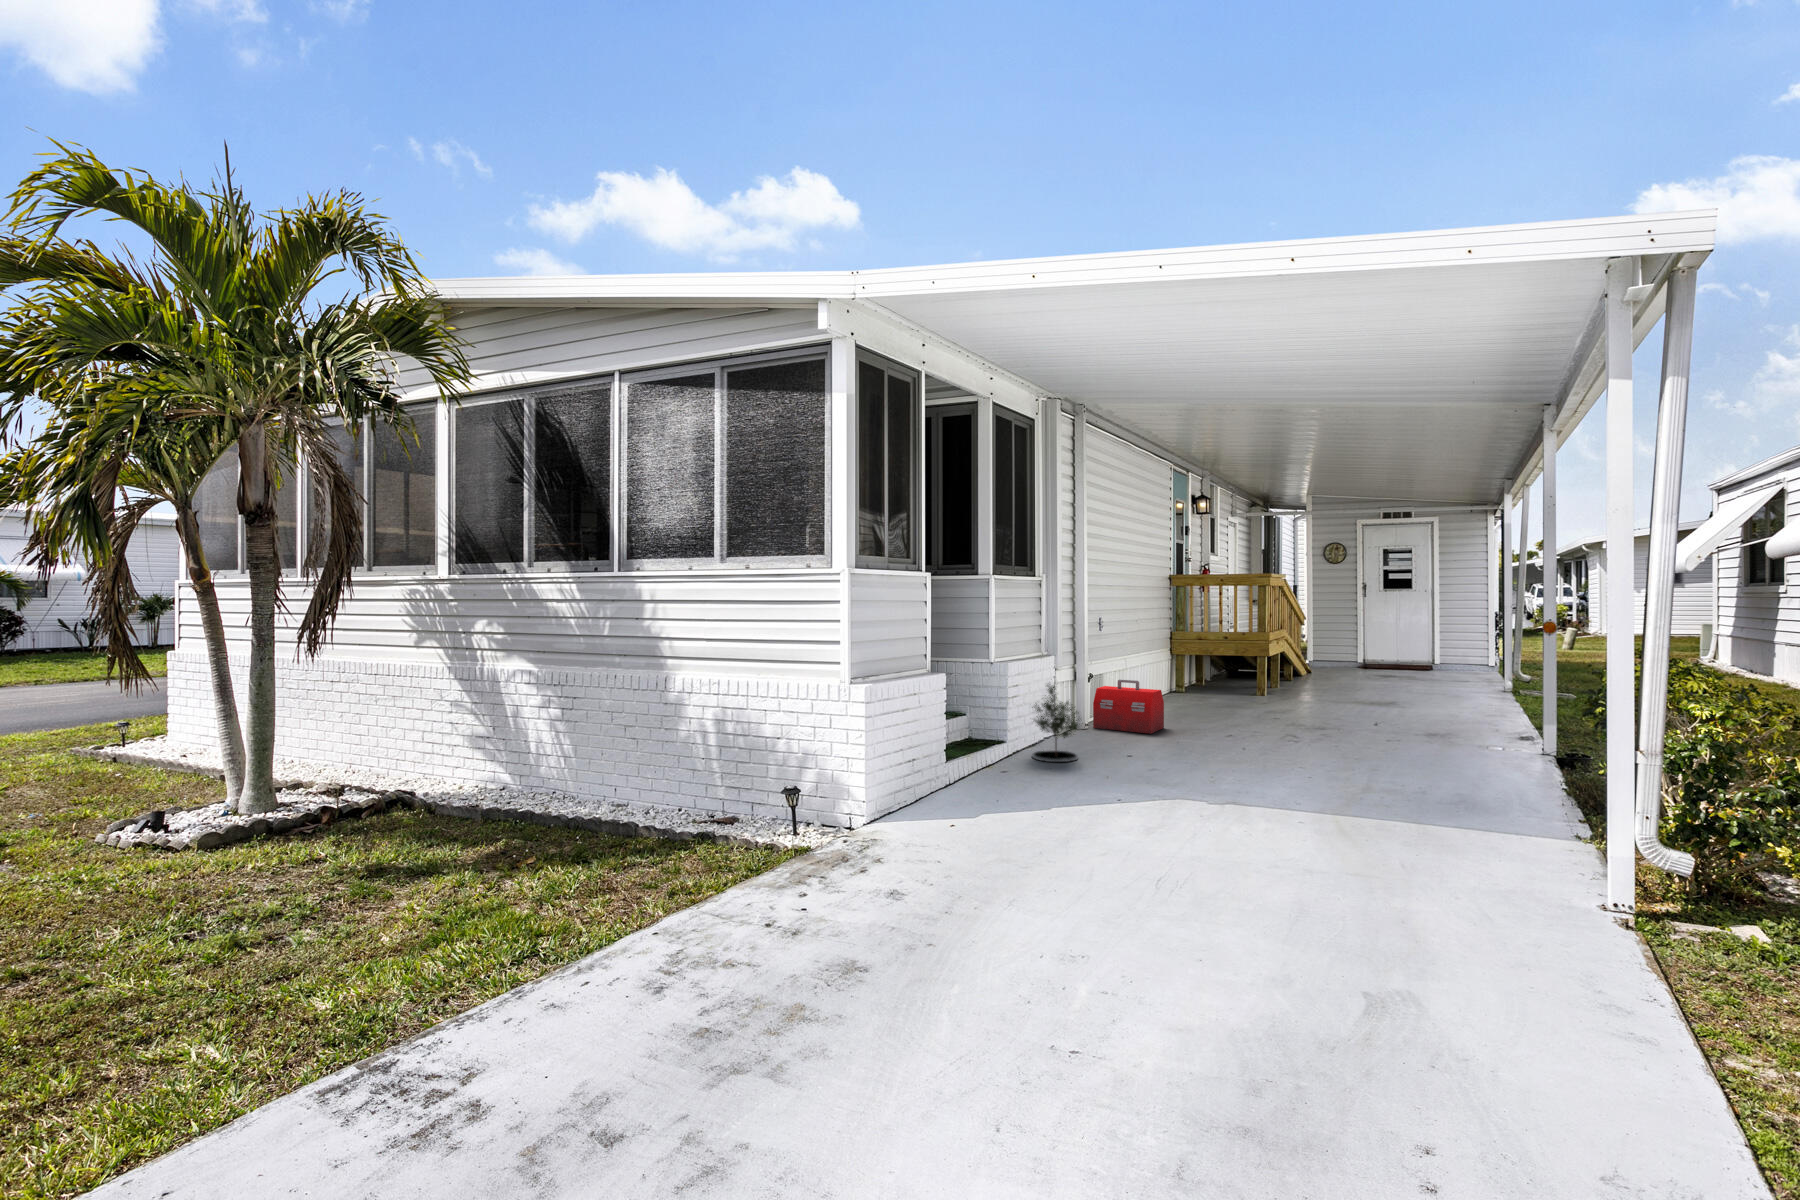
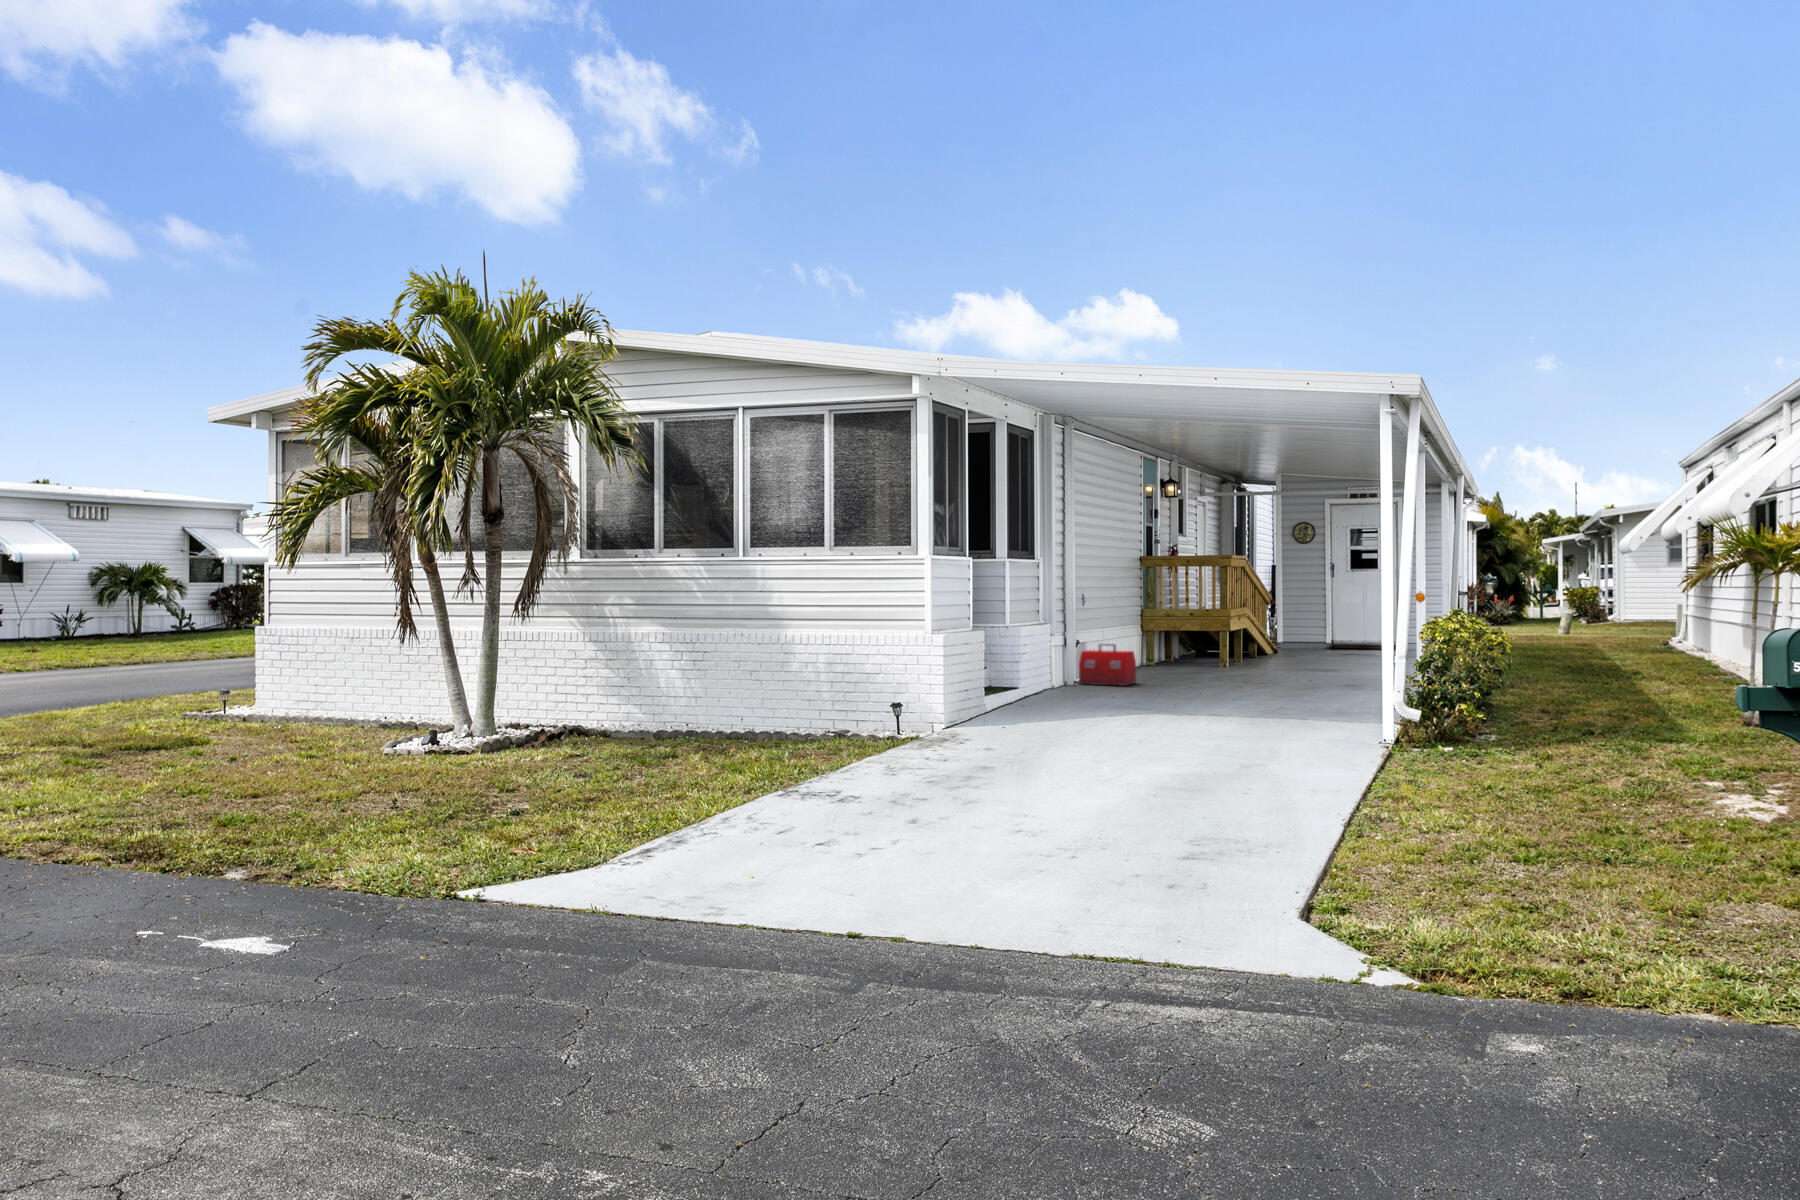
potted tree: present [1032,684,1080,762] -> none [1034,634,1077,699]

